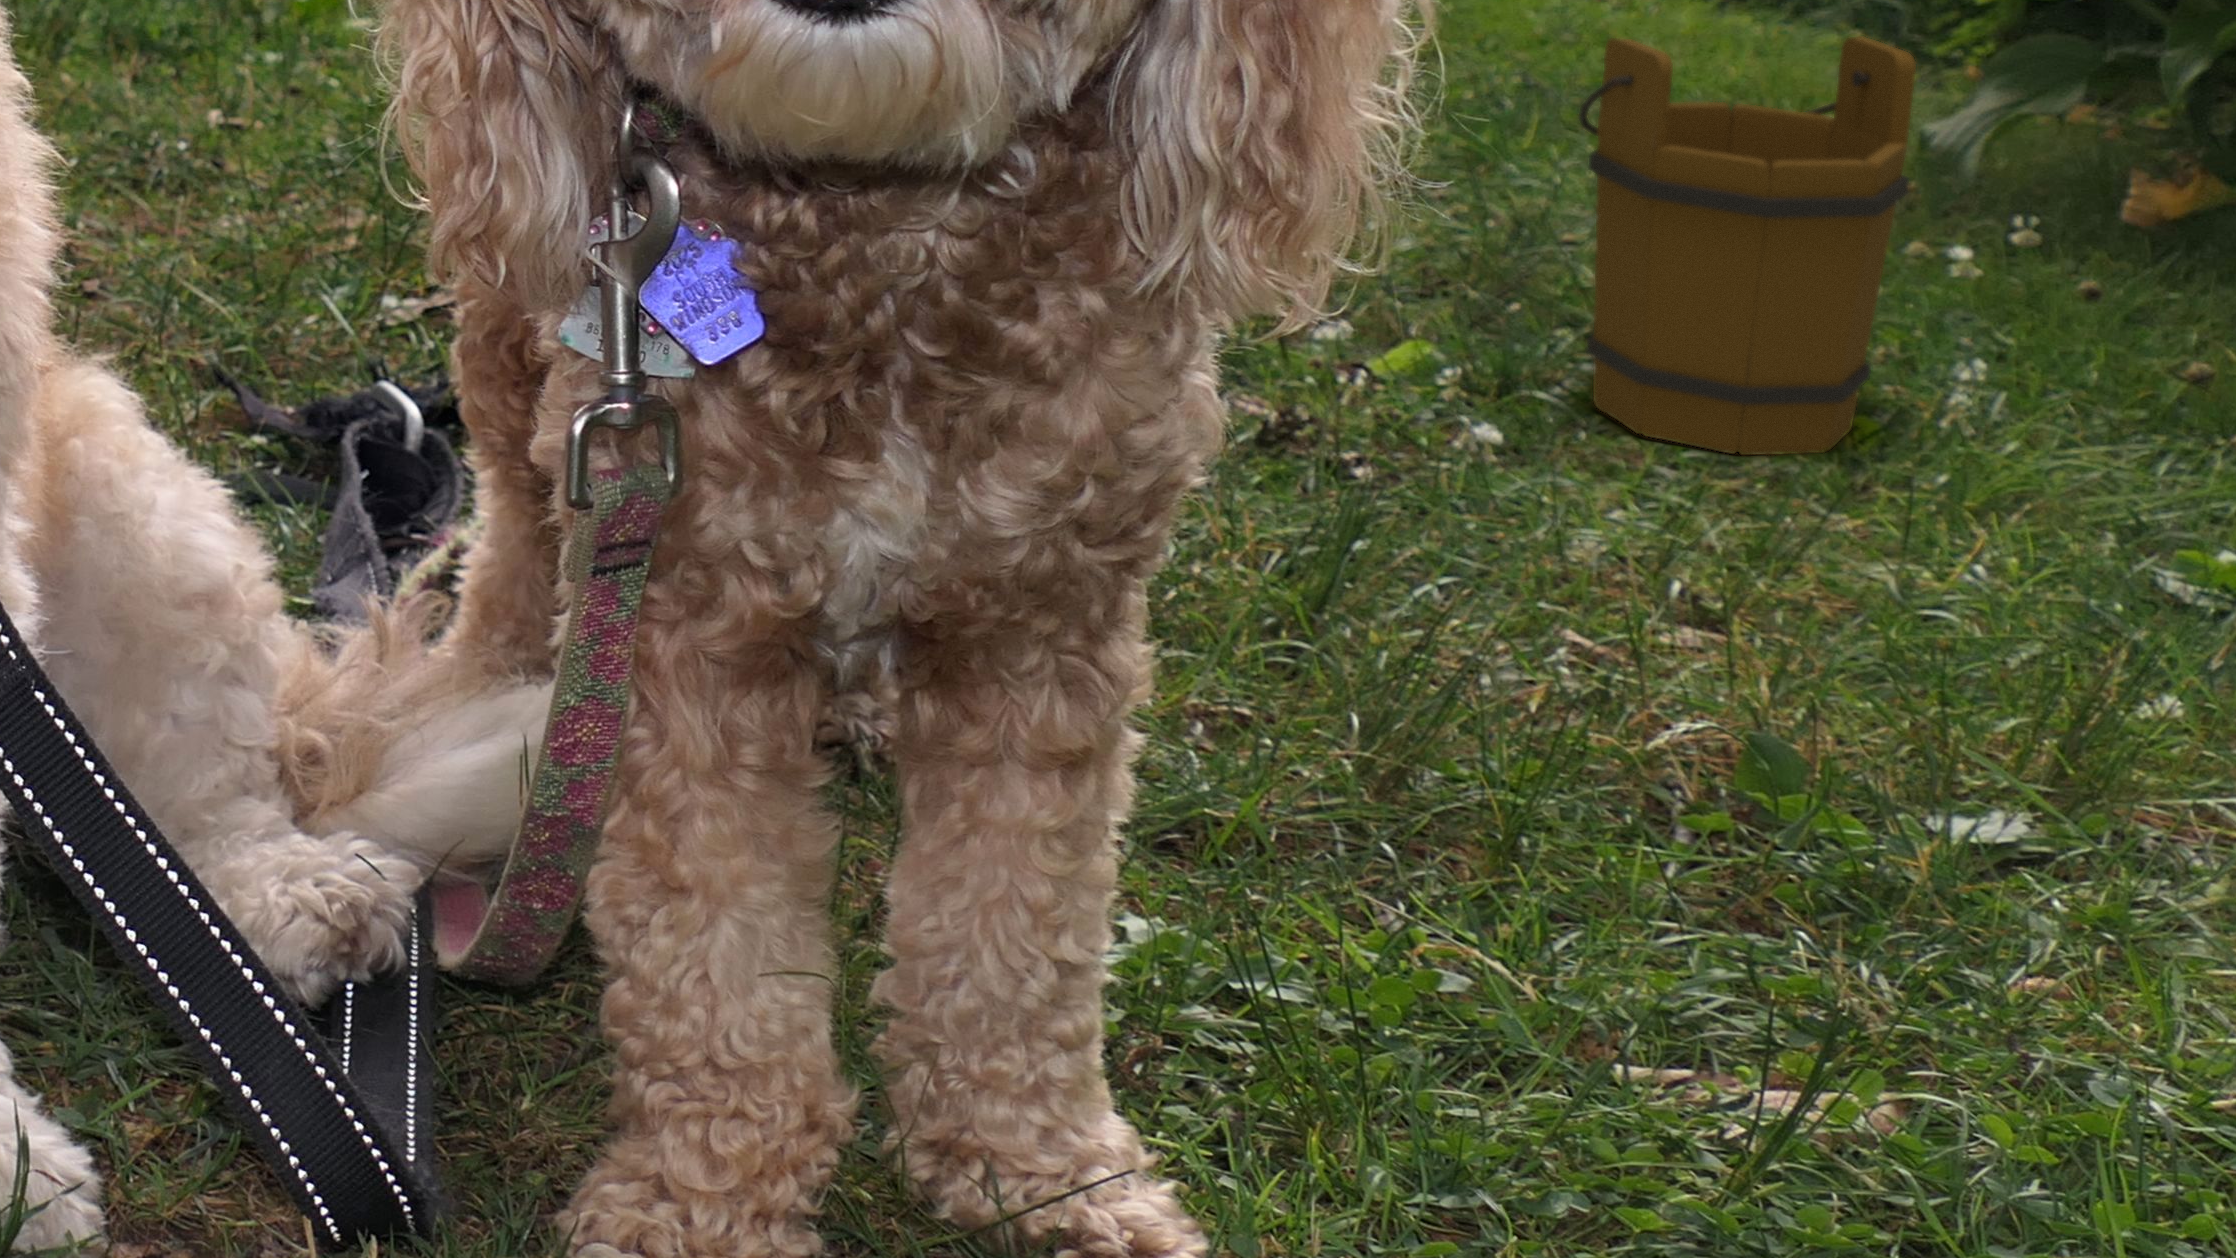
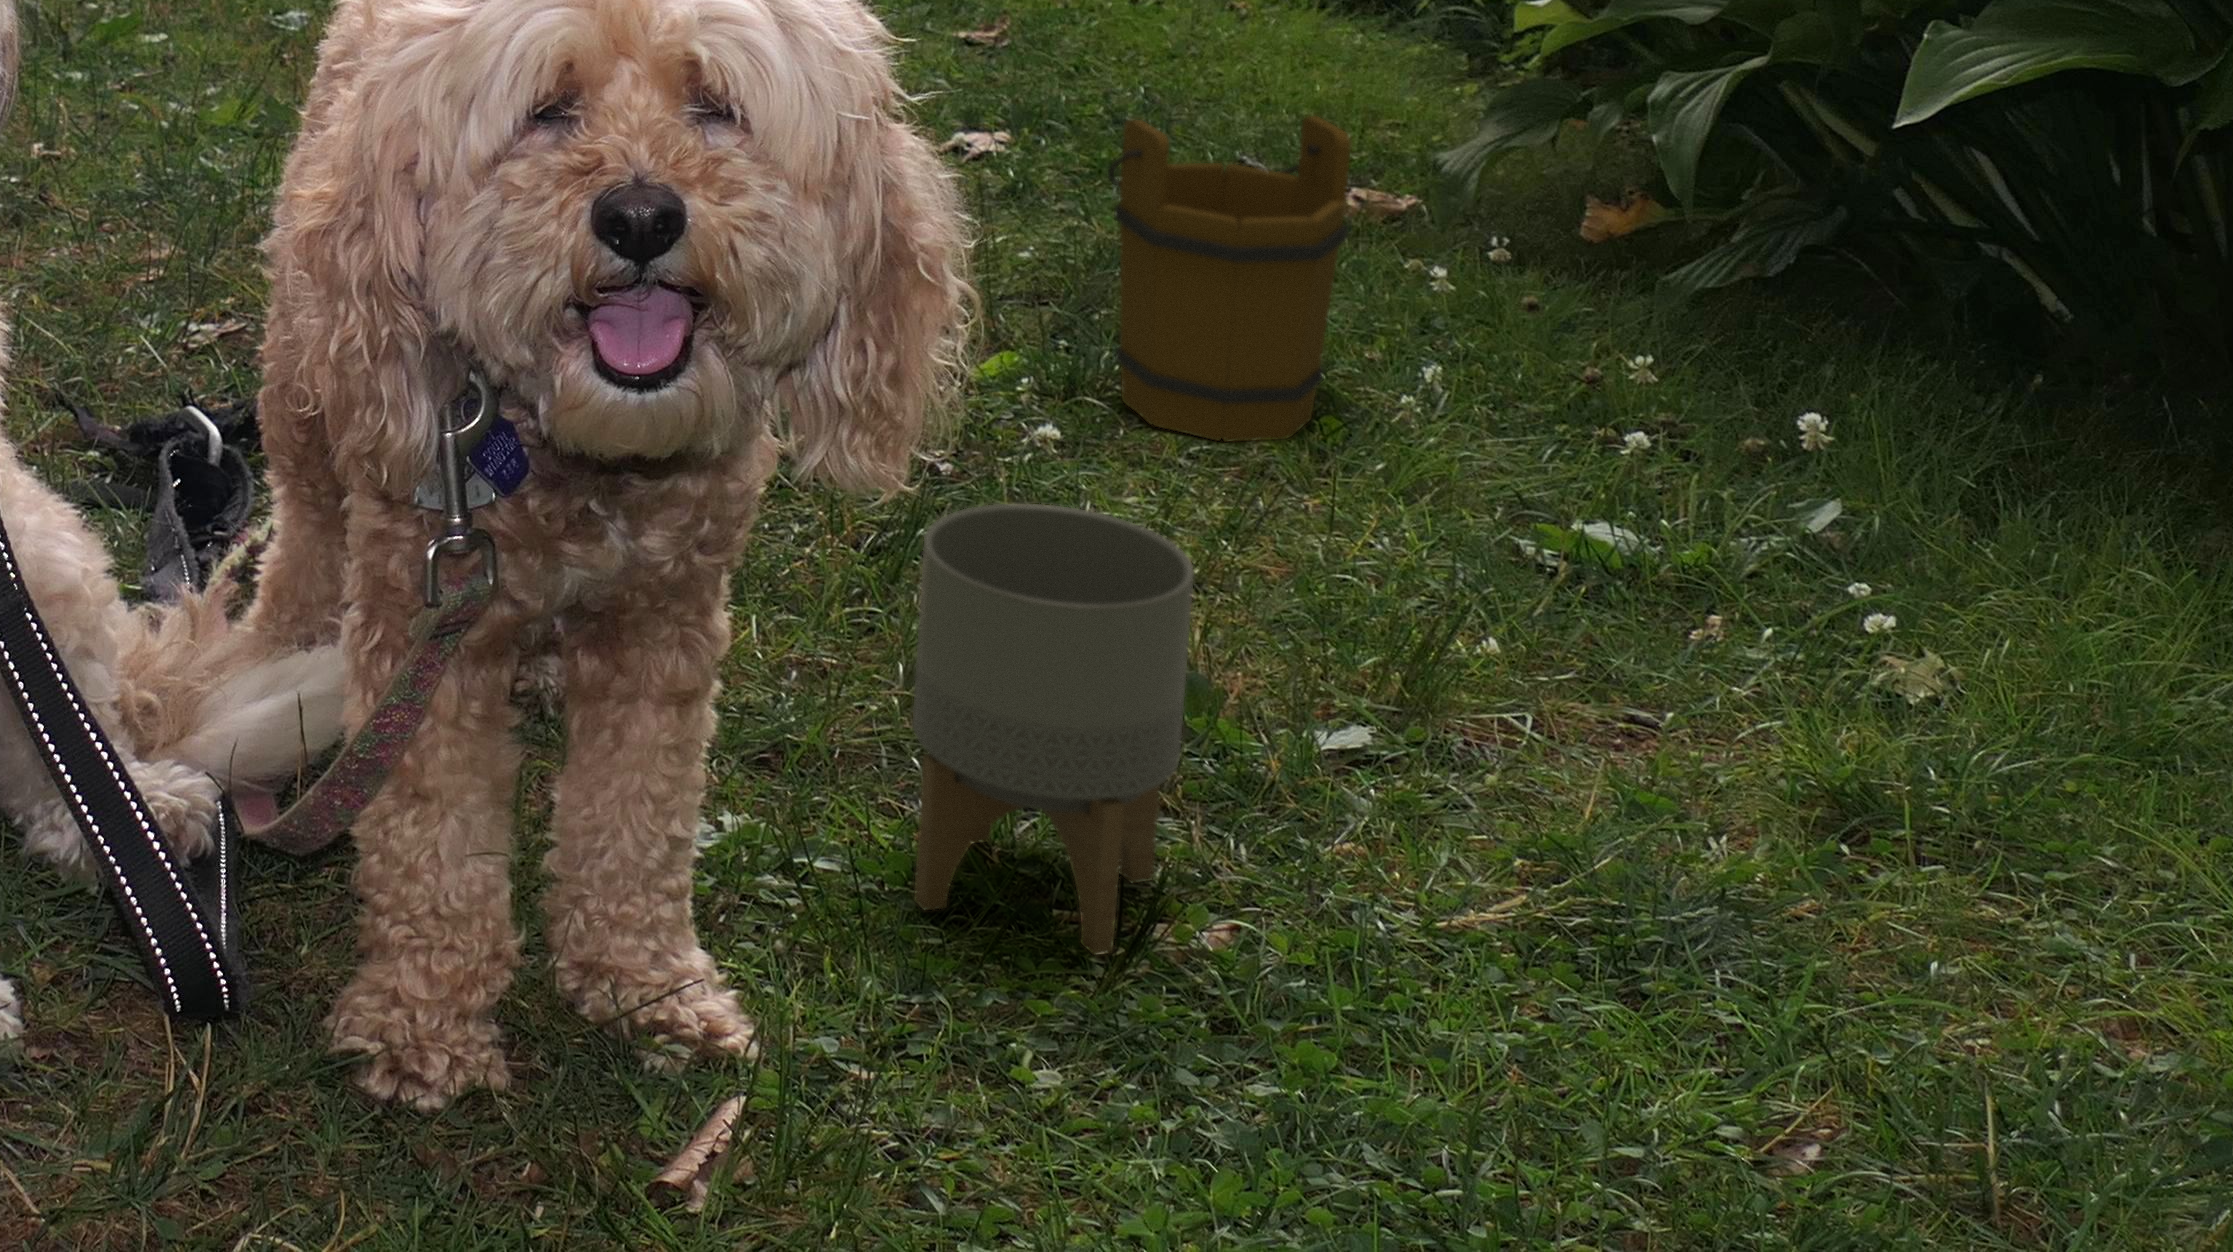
planter: none [1417,485,1864,1144] -> present [913,504,1194,955]

